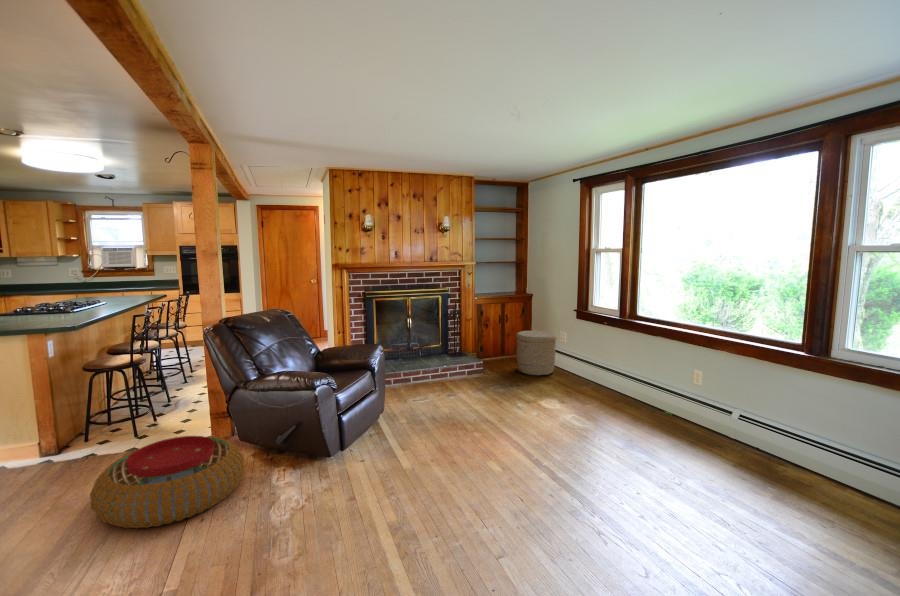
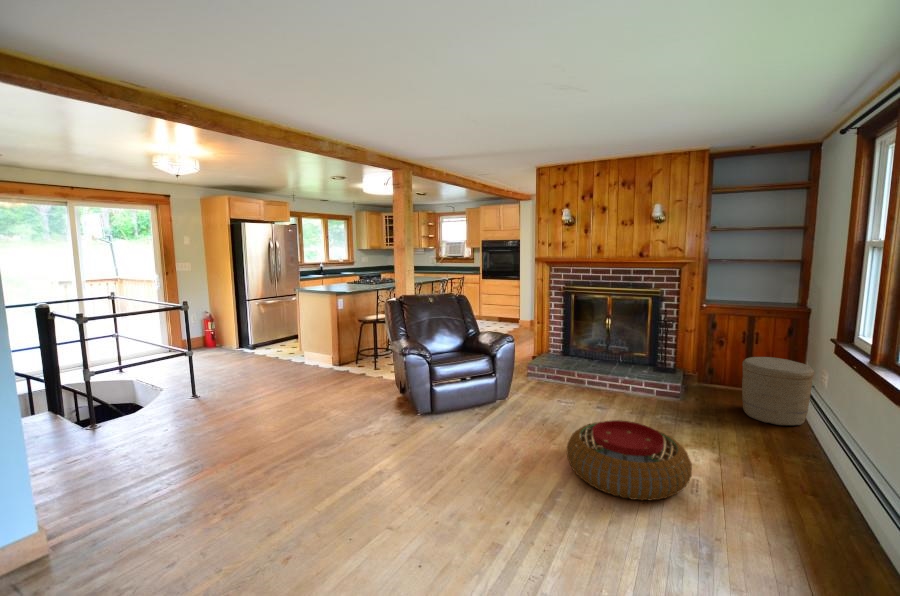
pouf: present [90,436,245,528] -> present [567,420,692,500]

